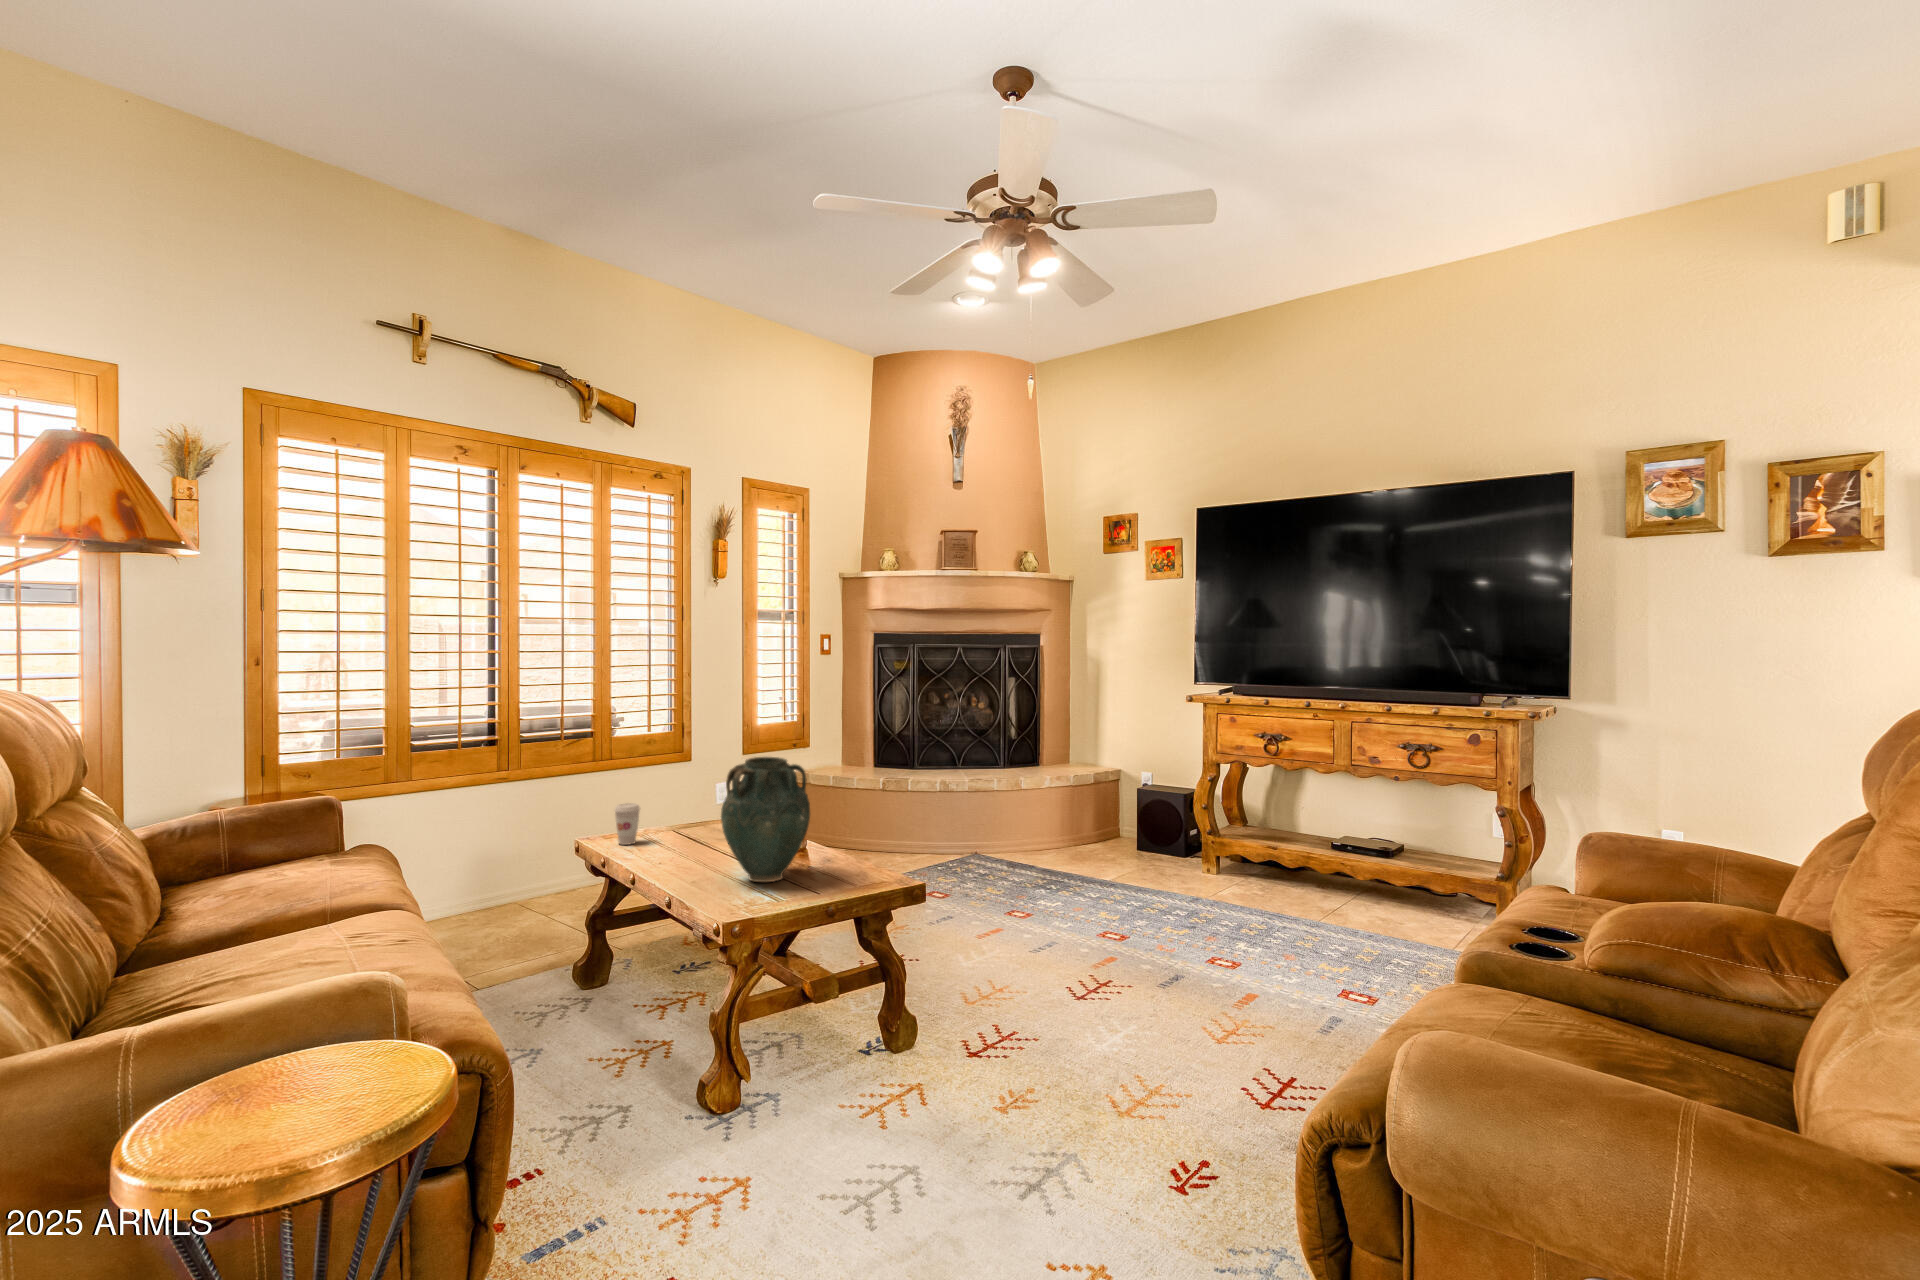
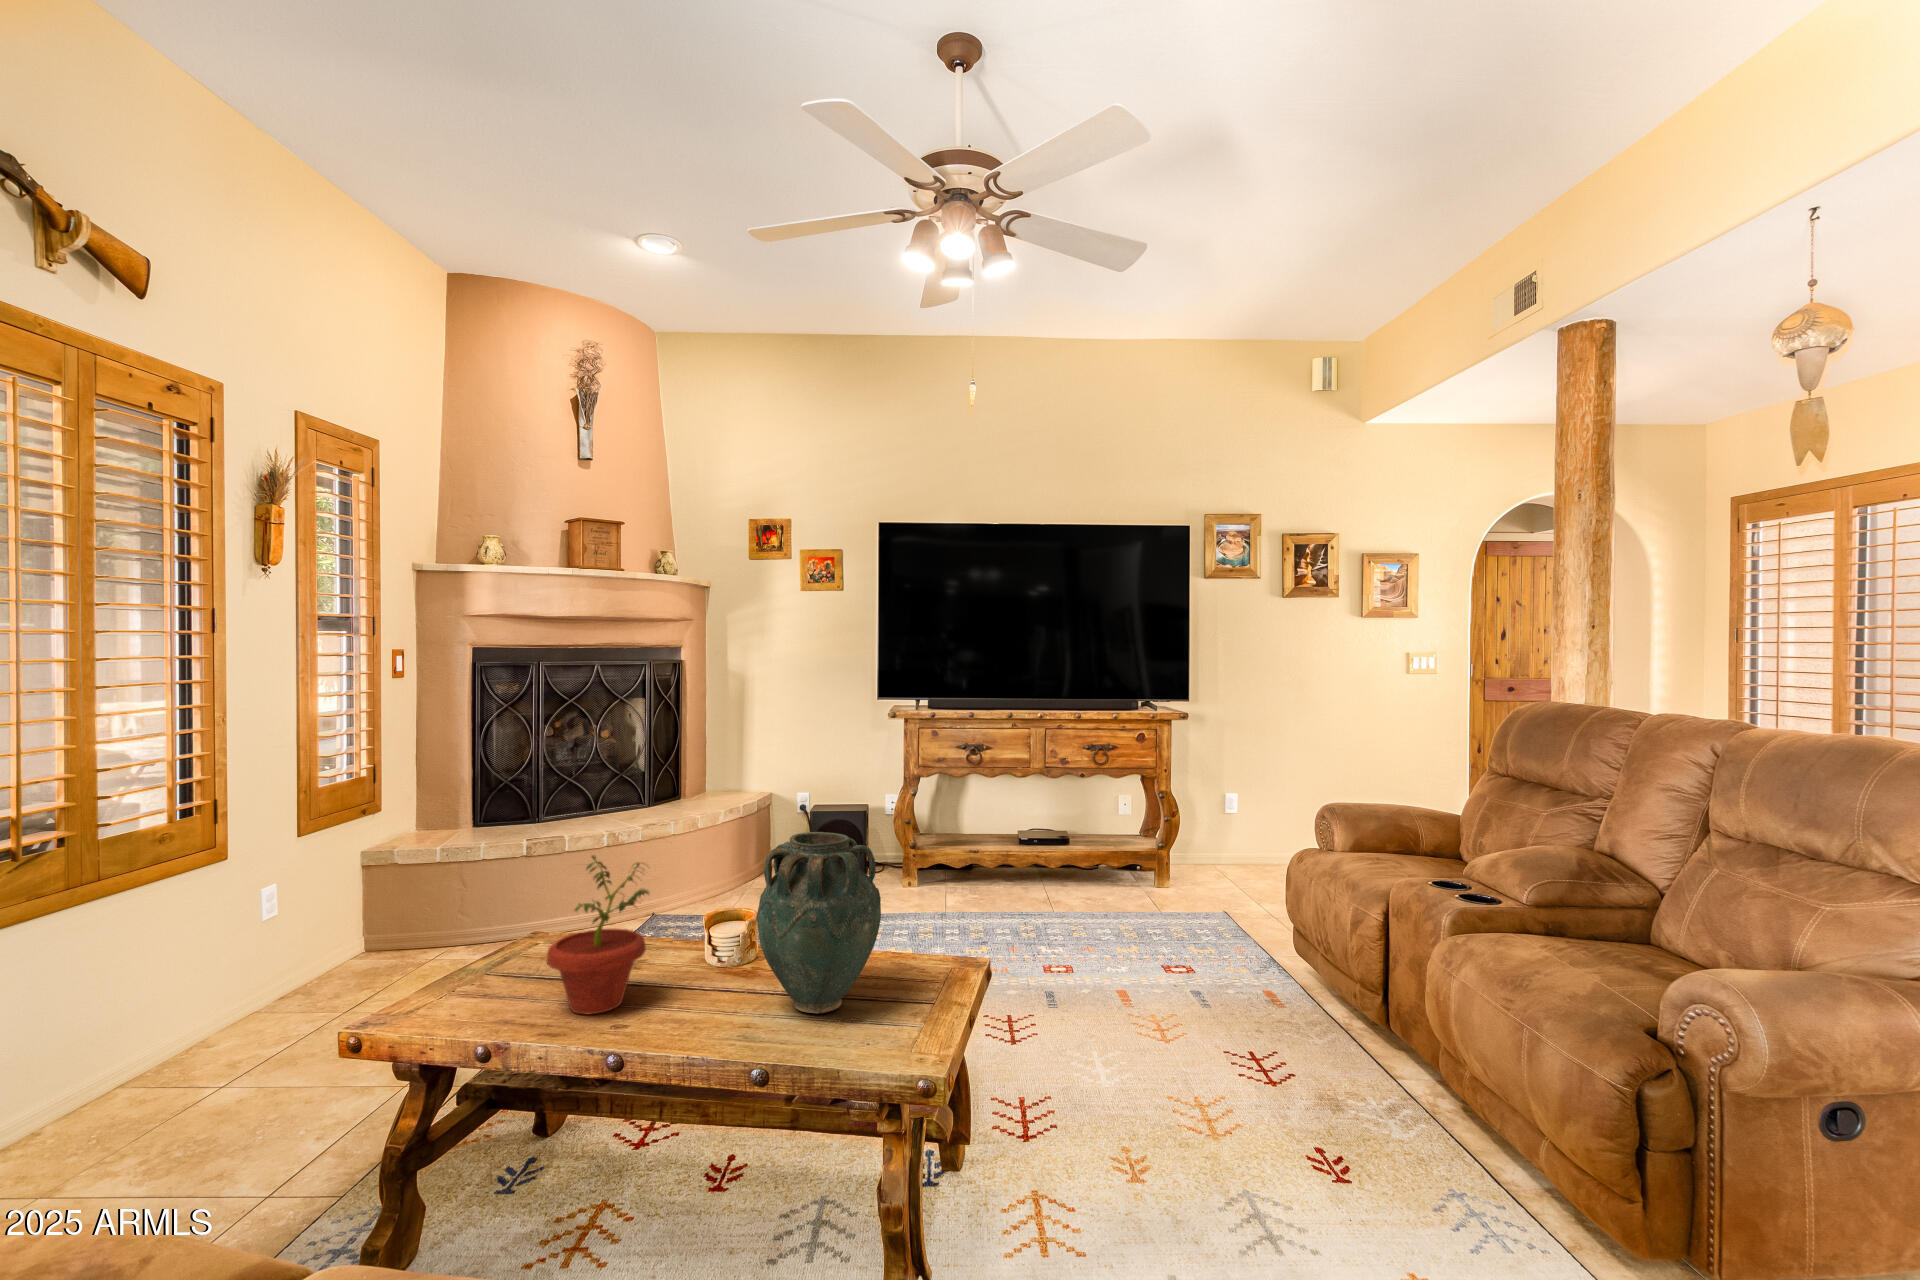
potted plant: none [651,759,717,856] -> present [547,855,649,1014]
coffee cup: present [615,803,640,845] -> none [435,945,483,1021]

